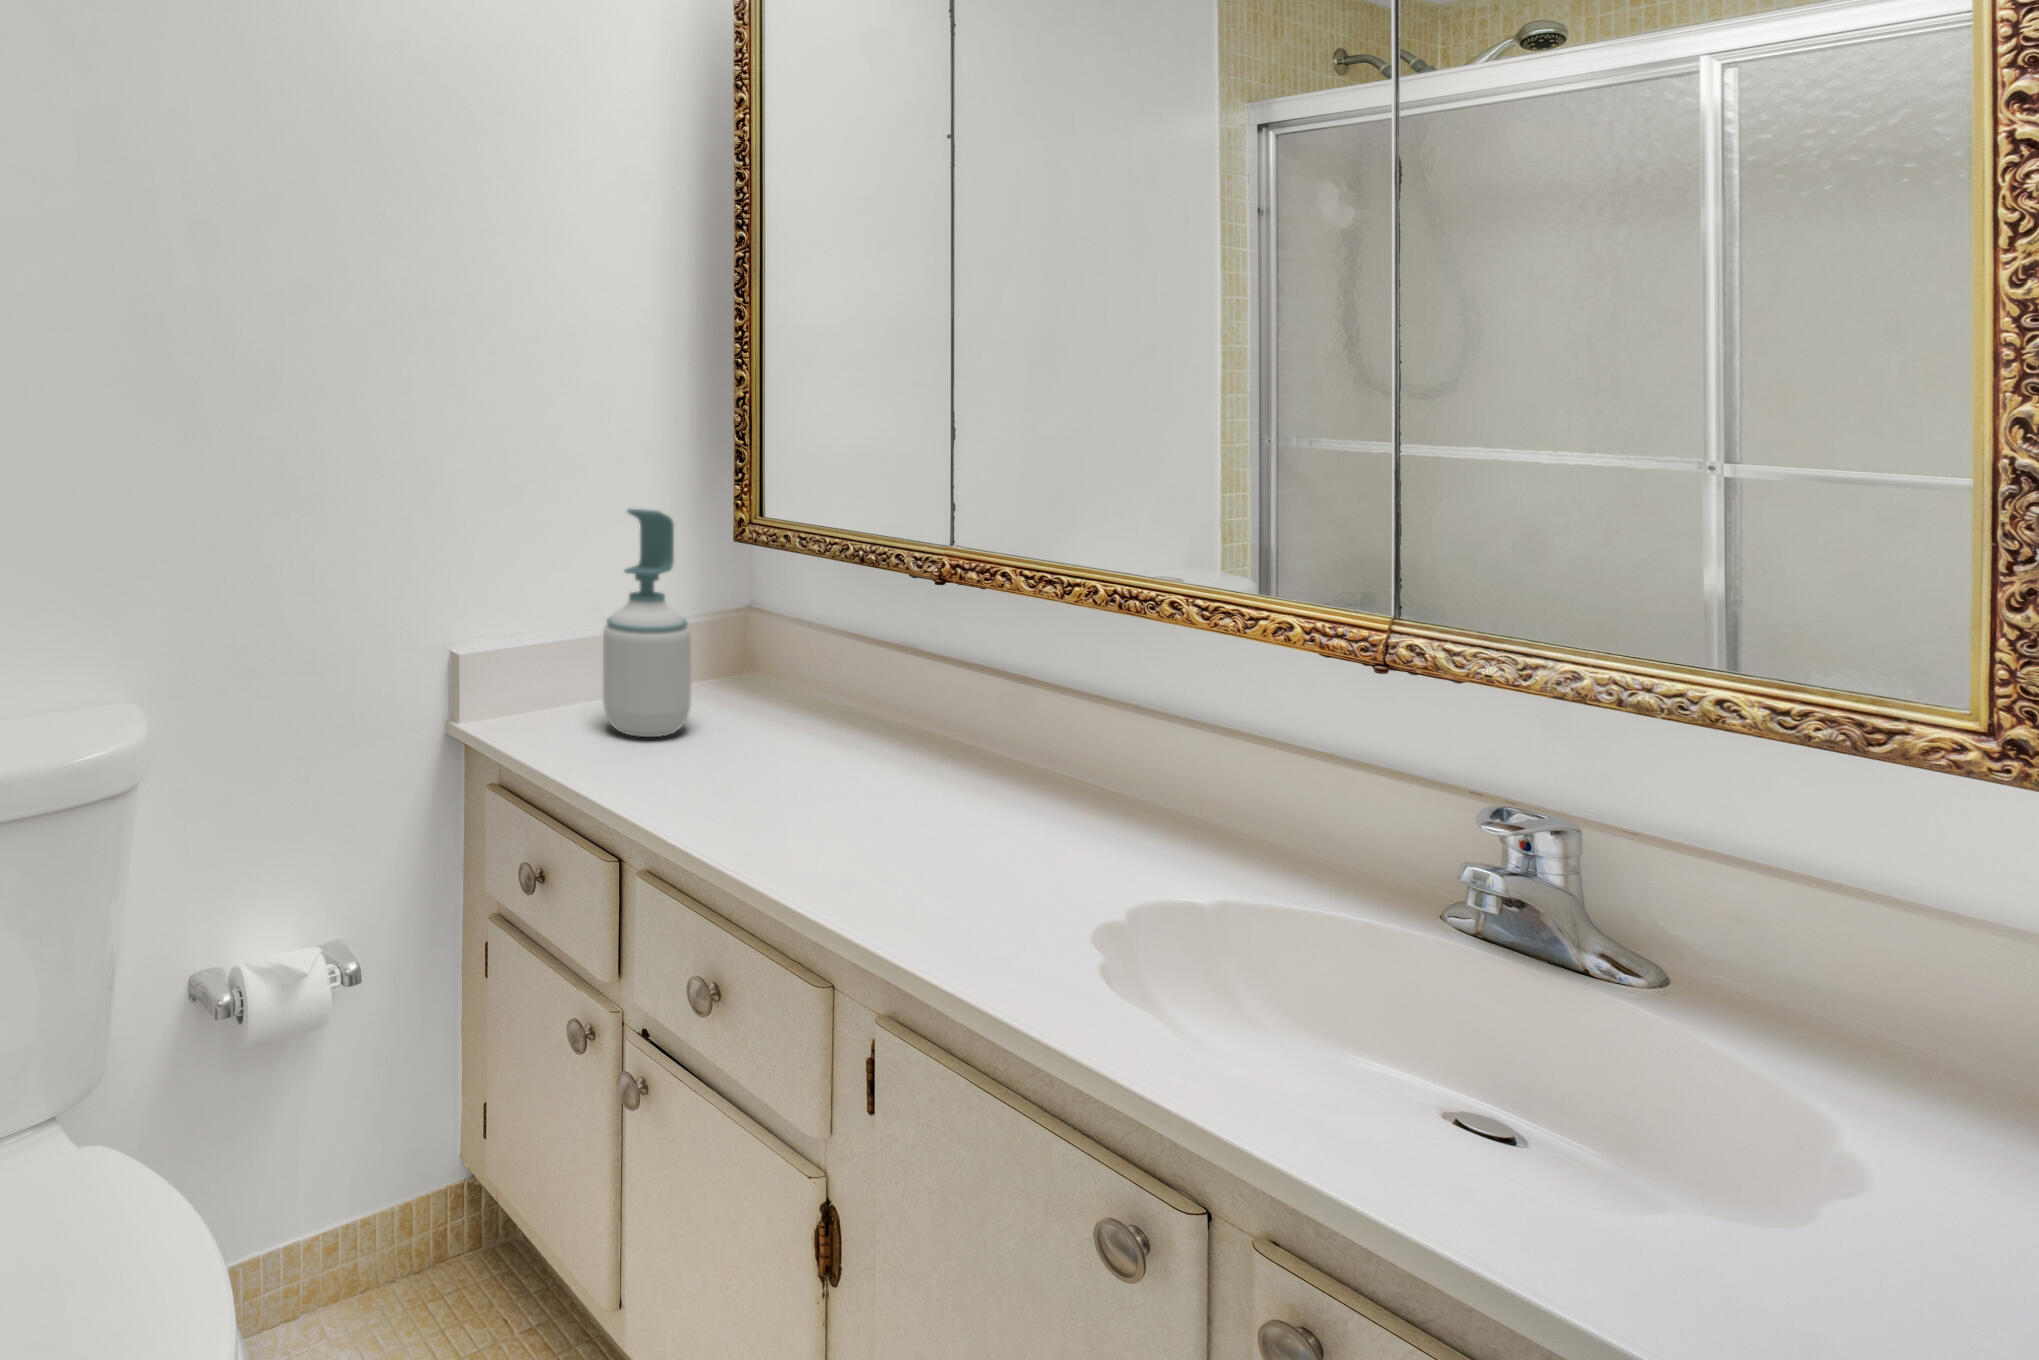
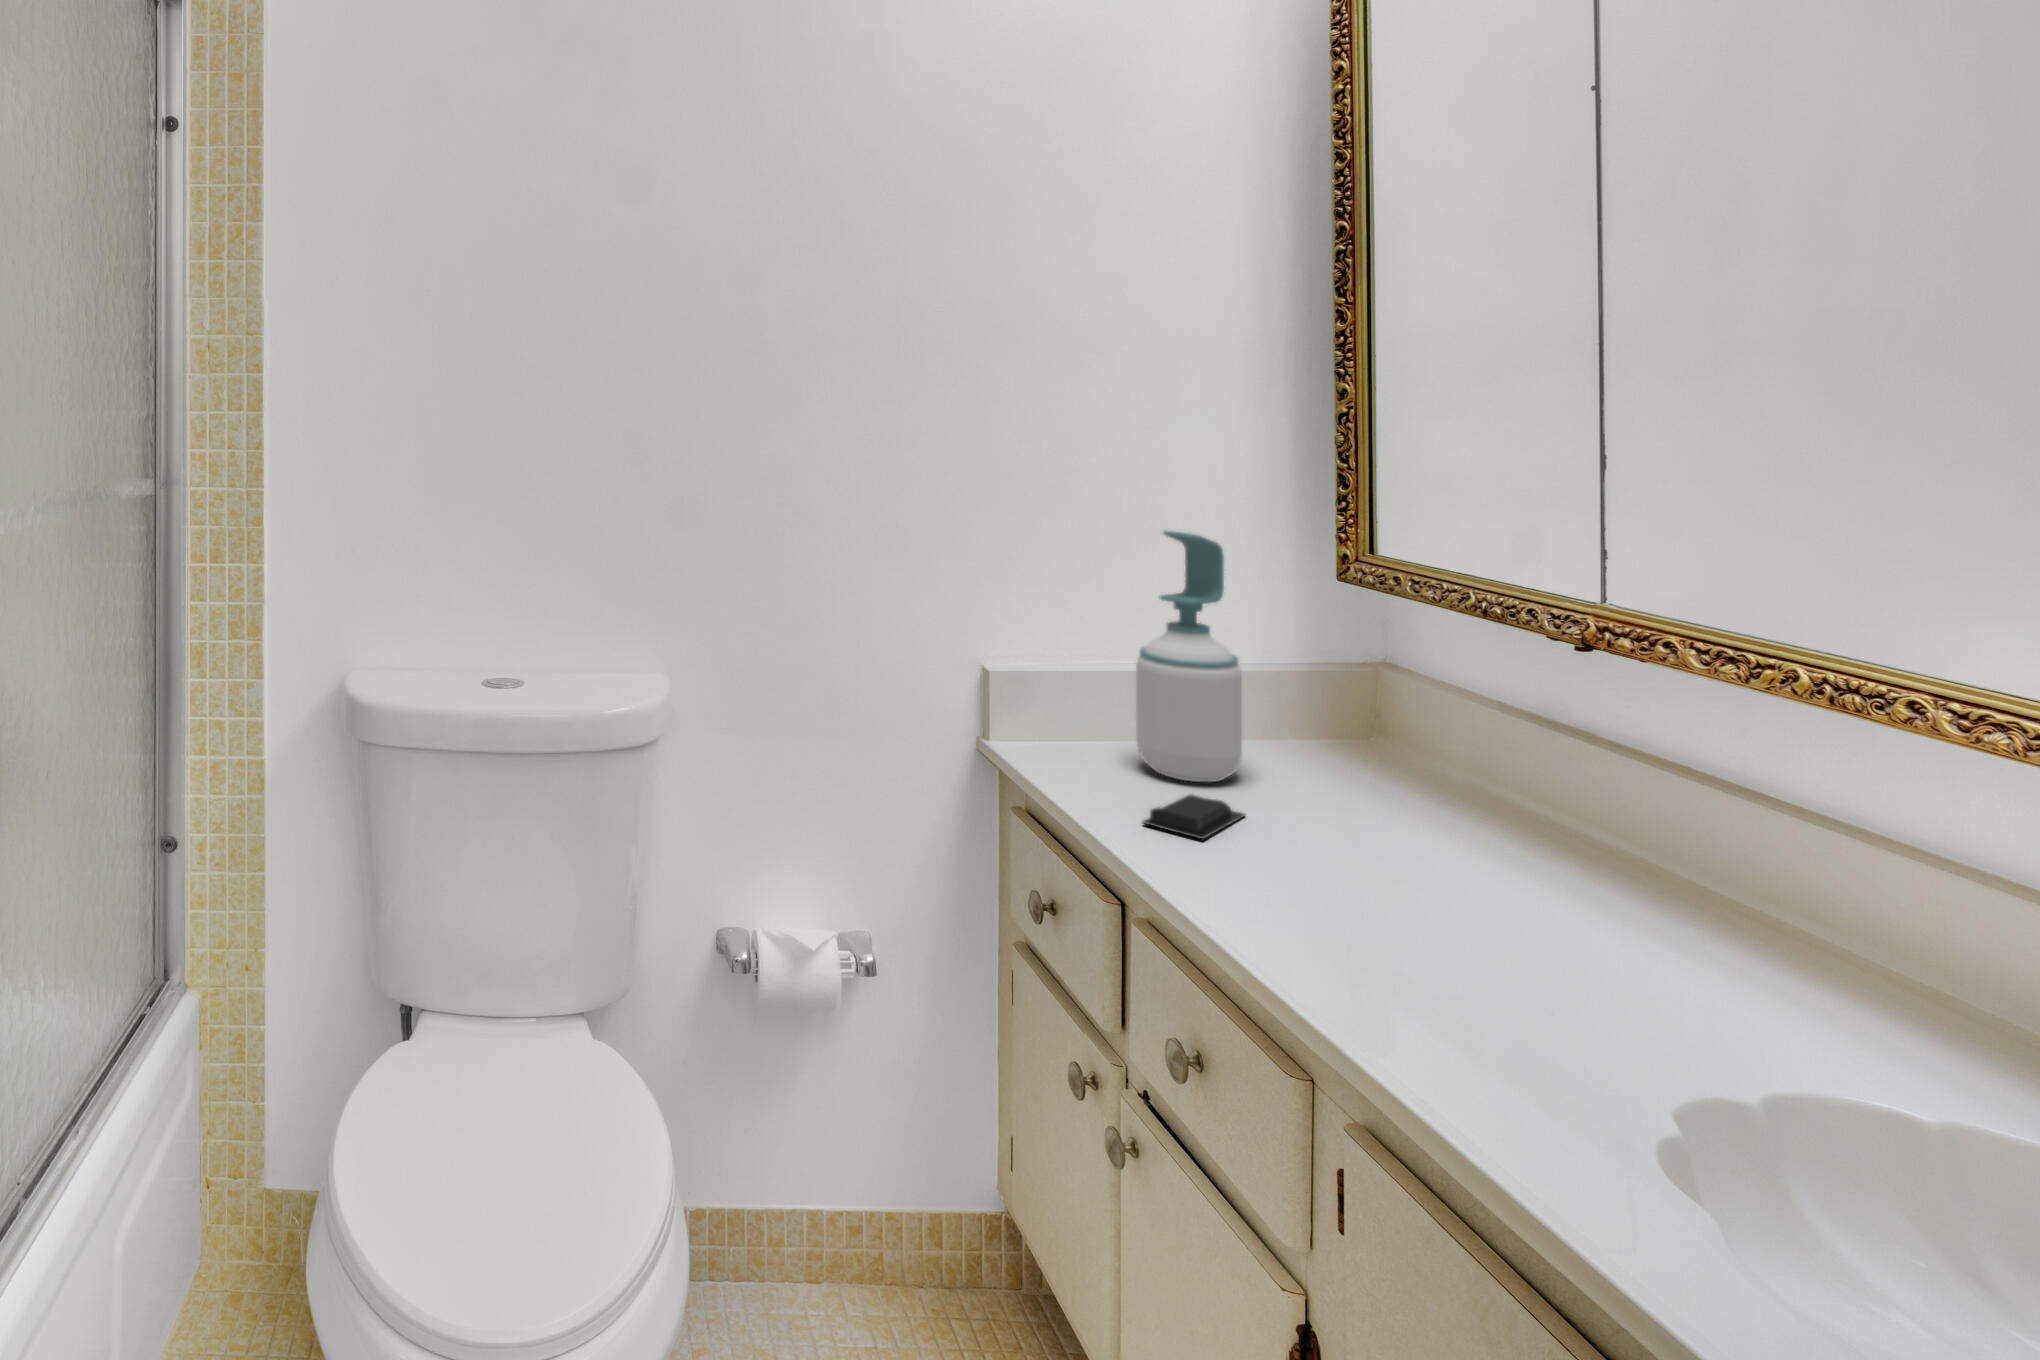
soap bar: none [639,749,710,788] -> present [1142,794,1245,839]

